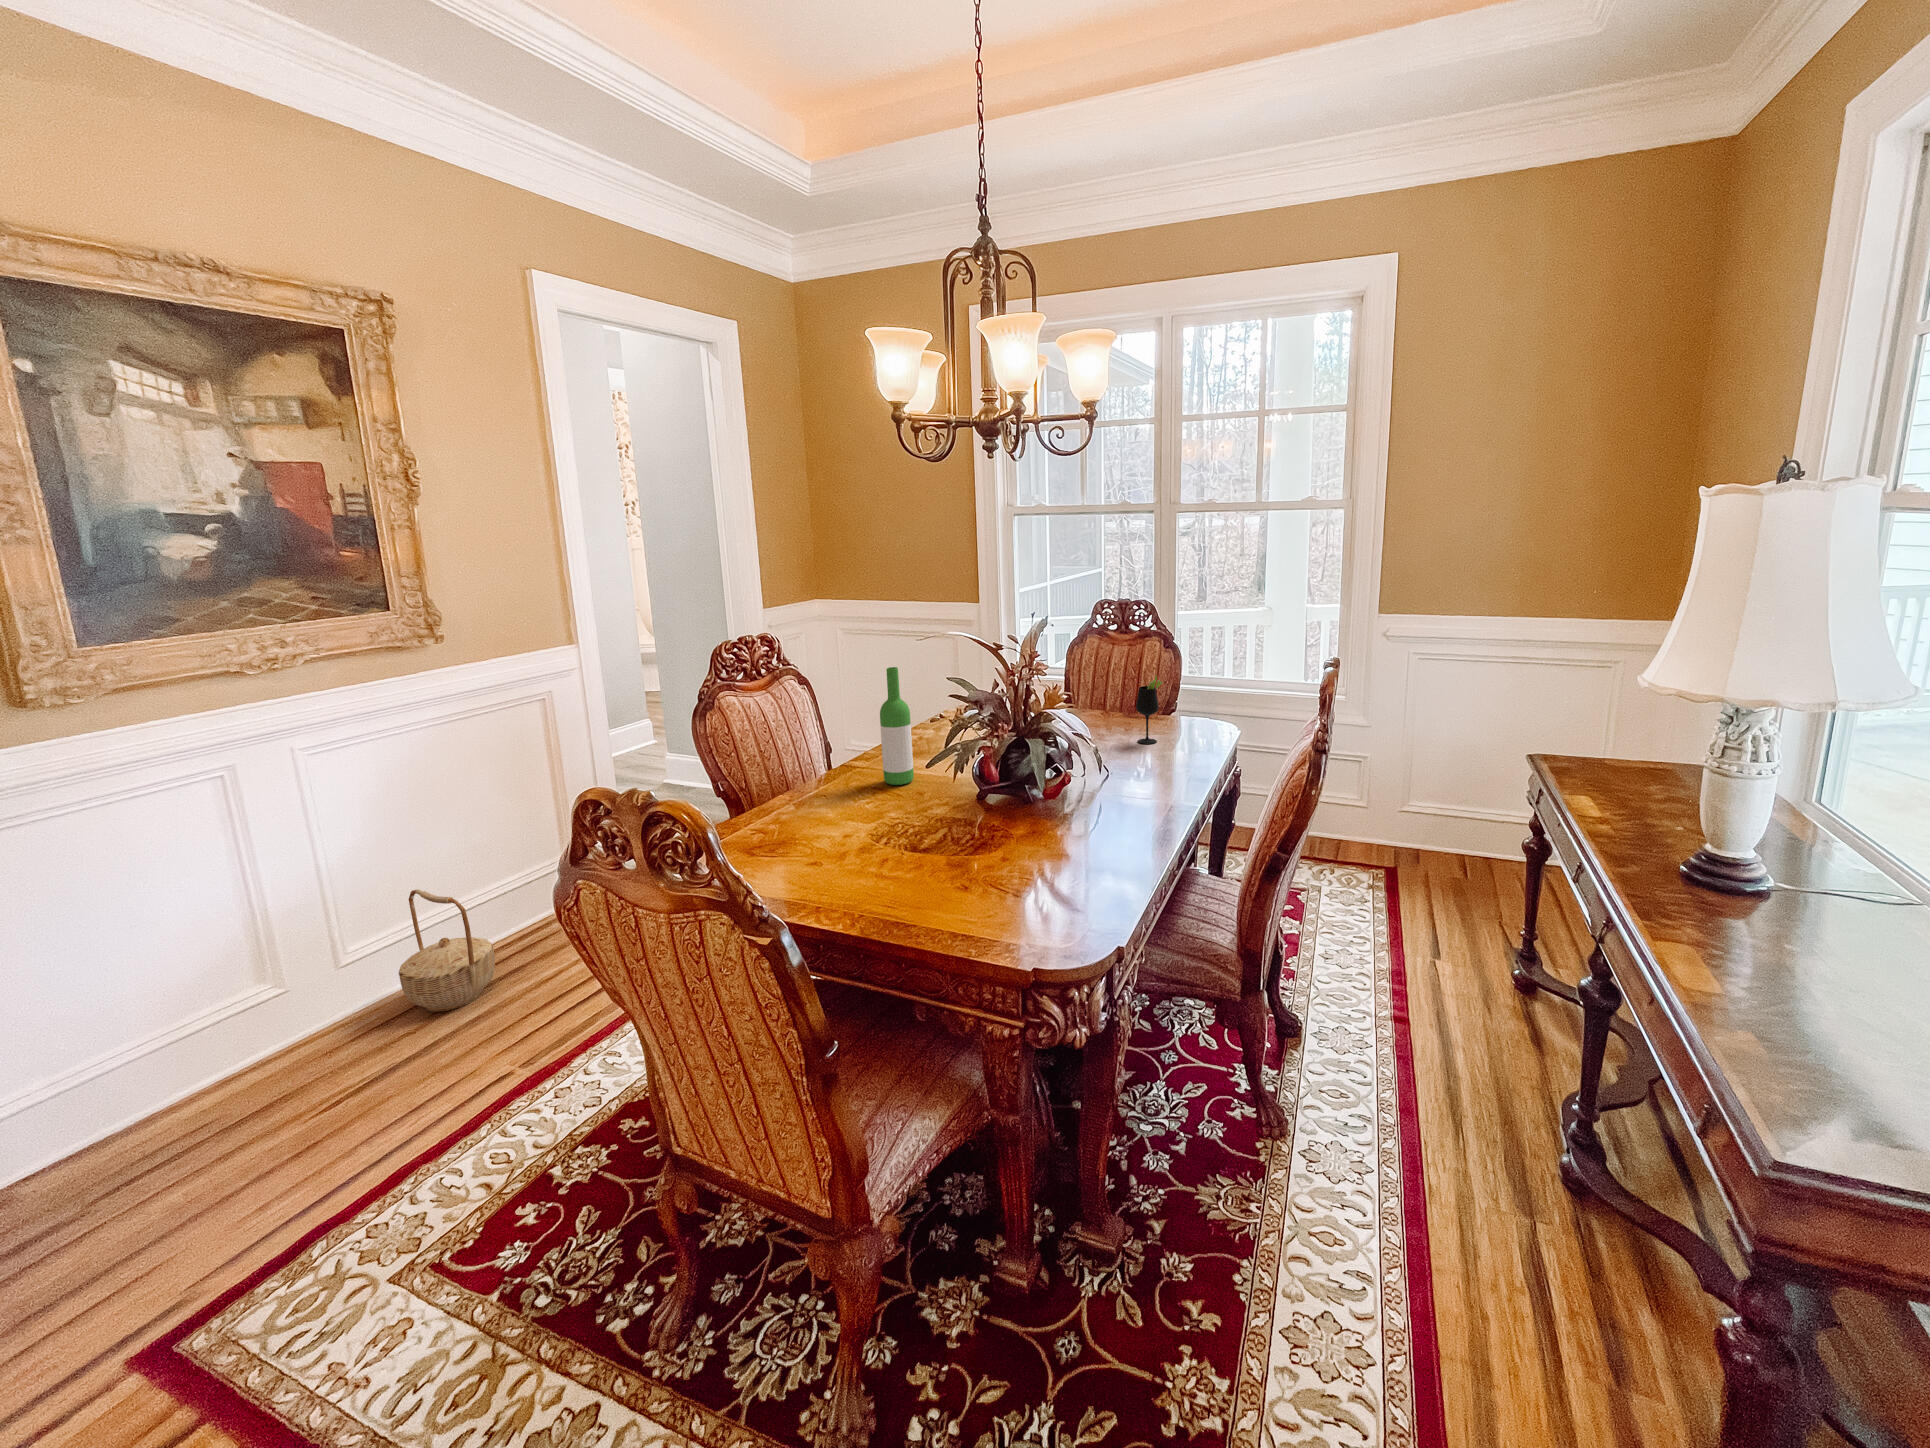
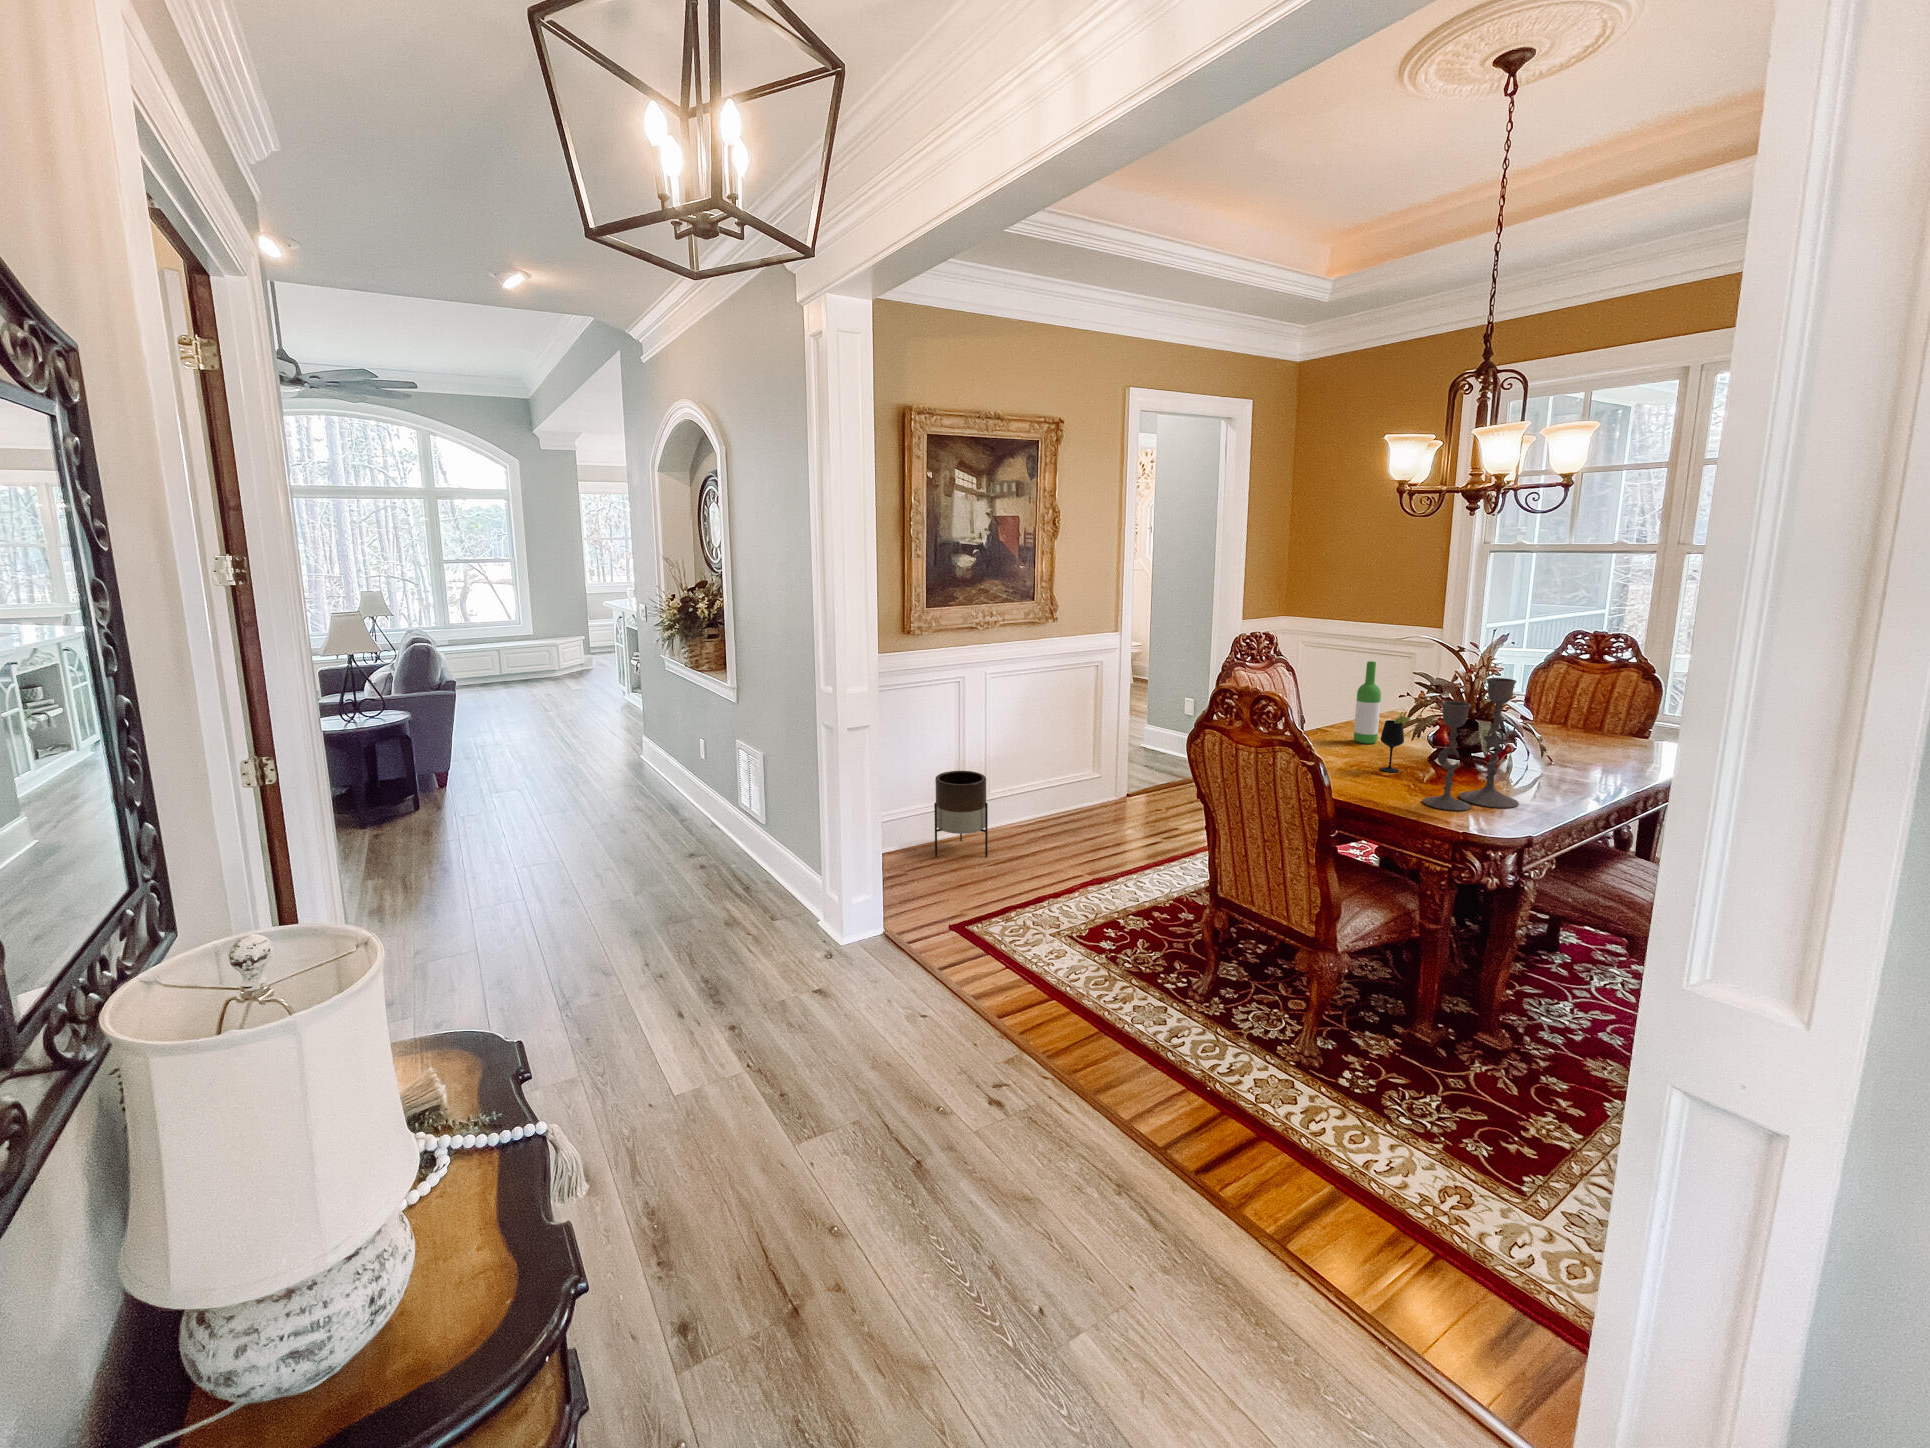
wine glass: present [1136,675,1162,744] -> present [1380,712,1411,772]
candlestick: none [972,688,1094,914] -> present [1423,678,1519,811]
basket: present [399,889,495,1012] -> none [1016,766,1064,840]
planter: none [170,935,326,1123] -> present [934,771,988,857]

